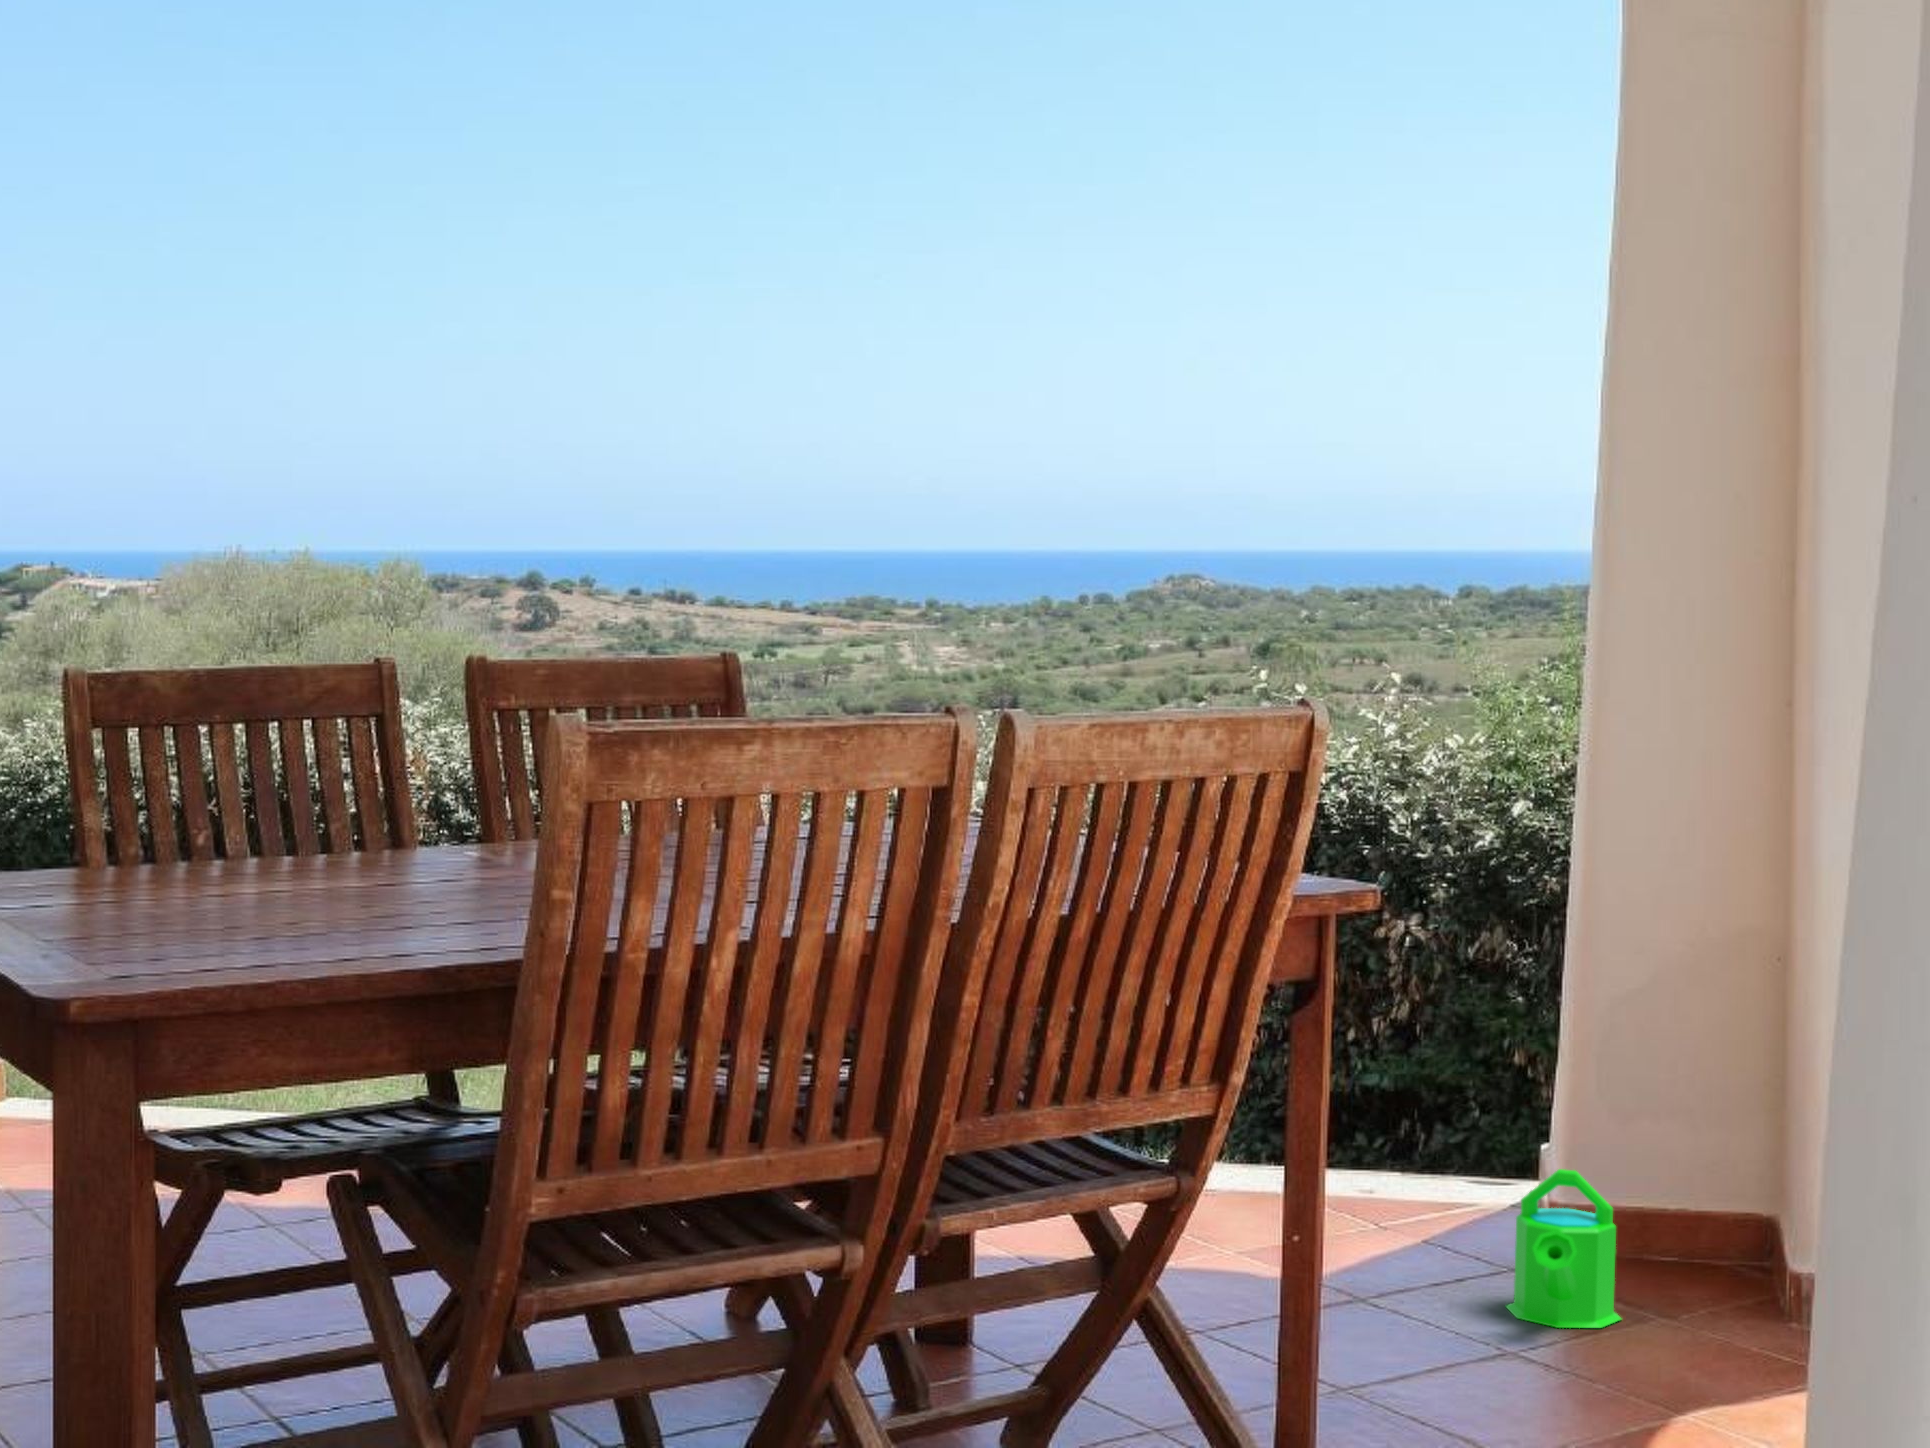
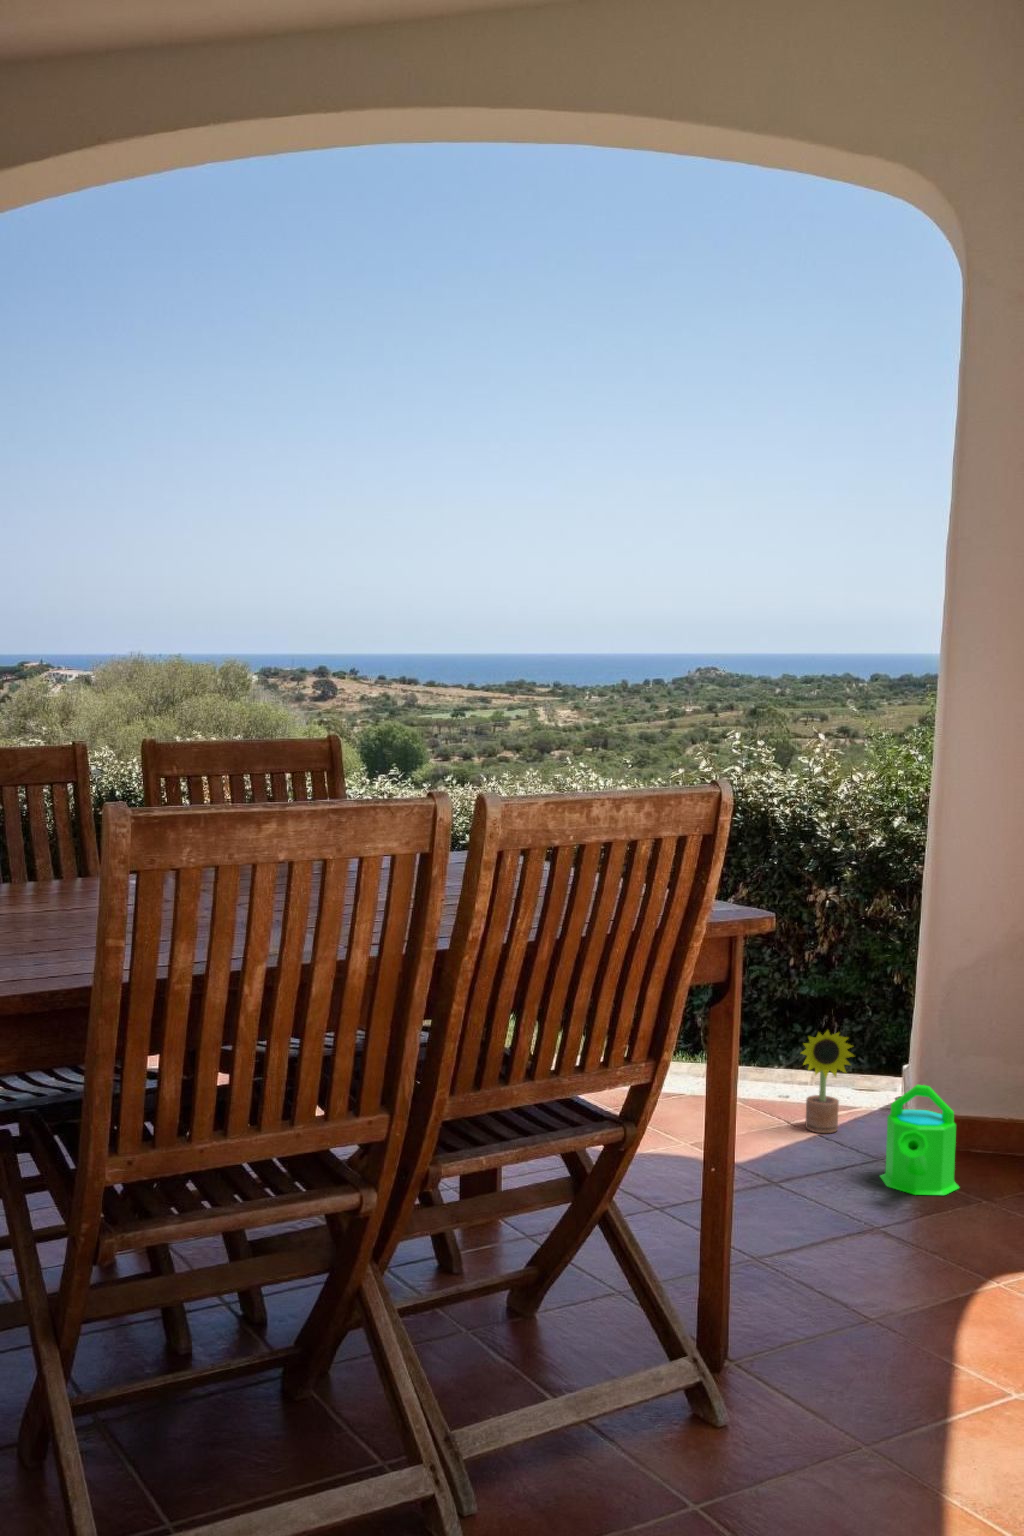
decorative plant: none [1385,1098,1467,1255] -> present [801,1030,854,1133]

